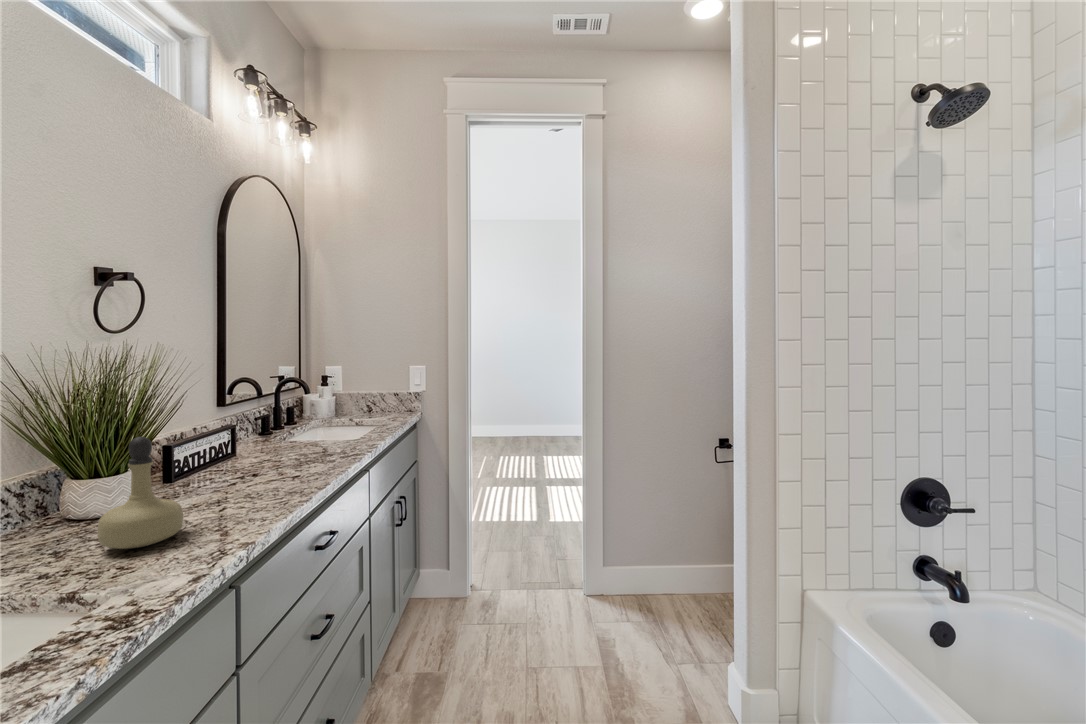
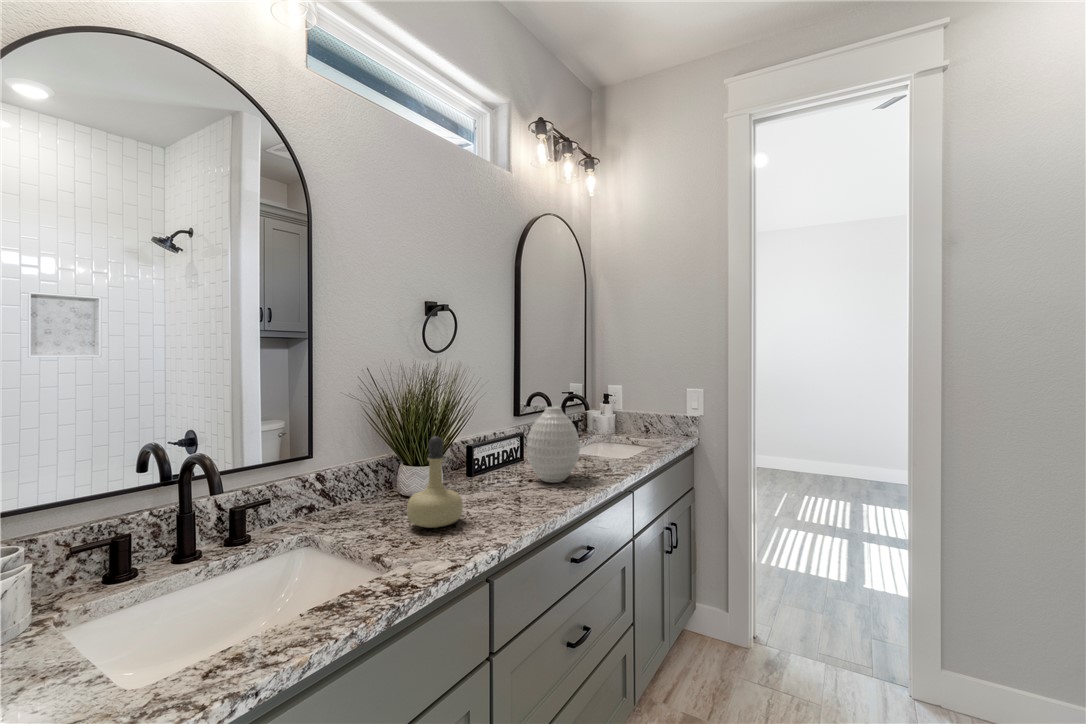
vase: none [250,392,315,474] -> present [527,407,580,482]

